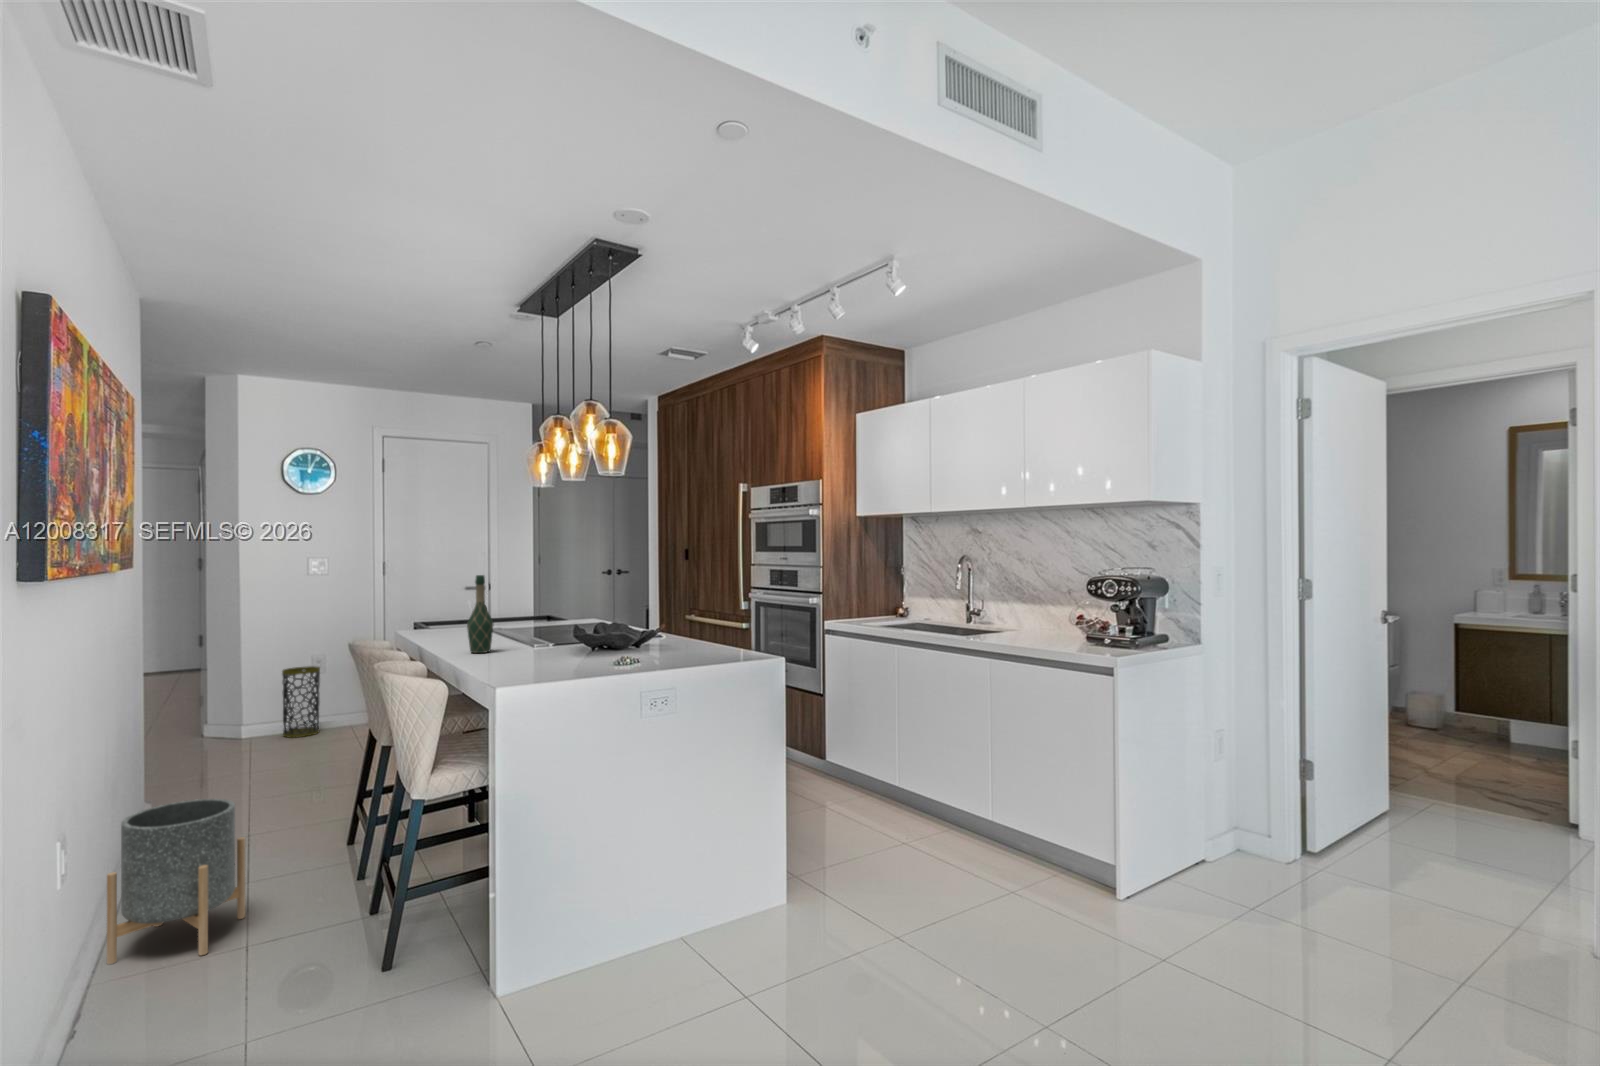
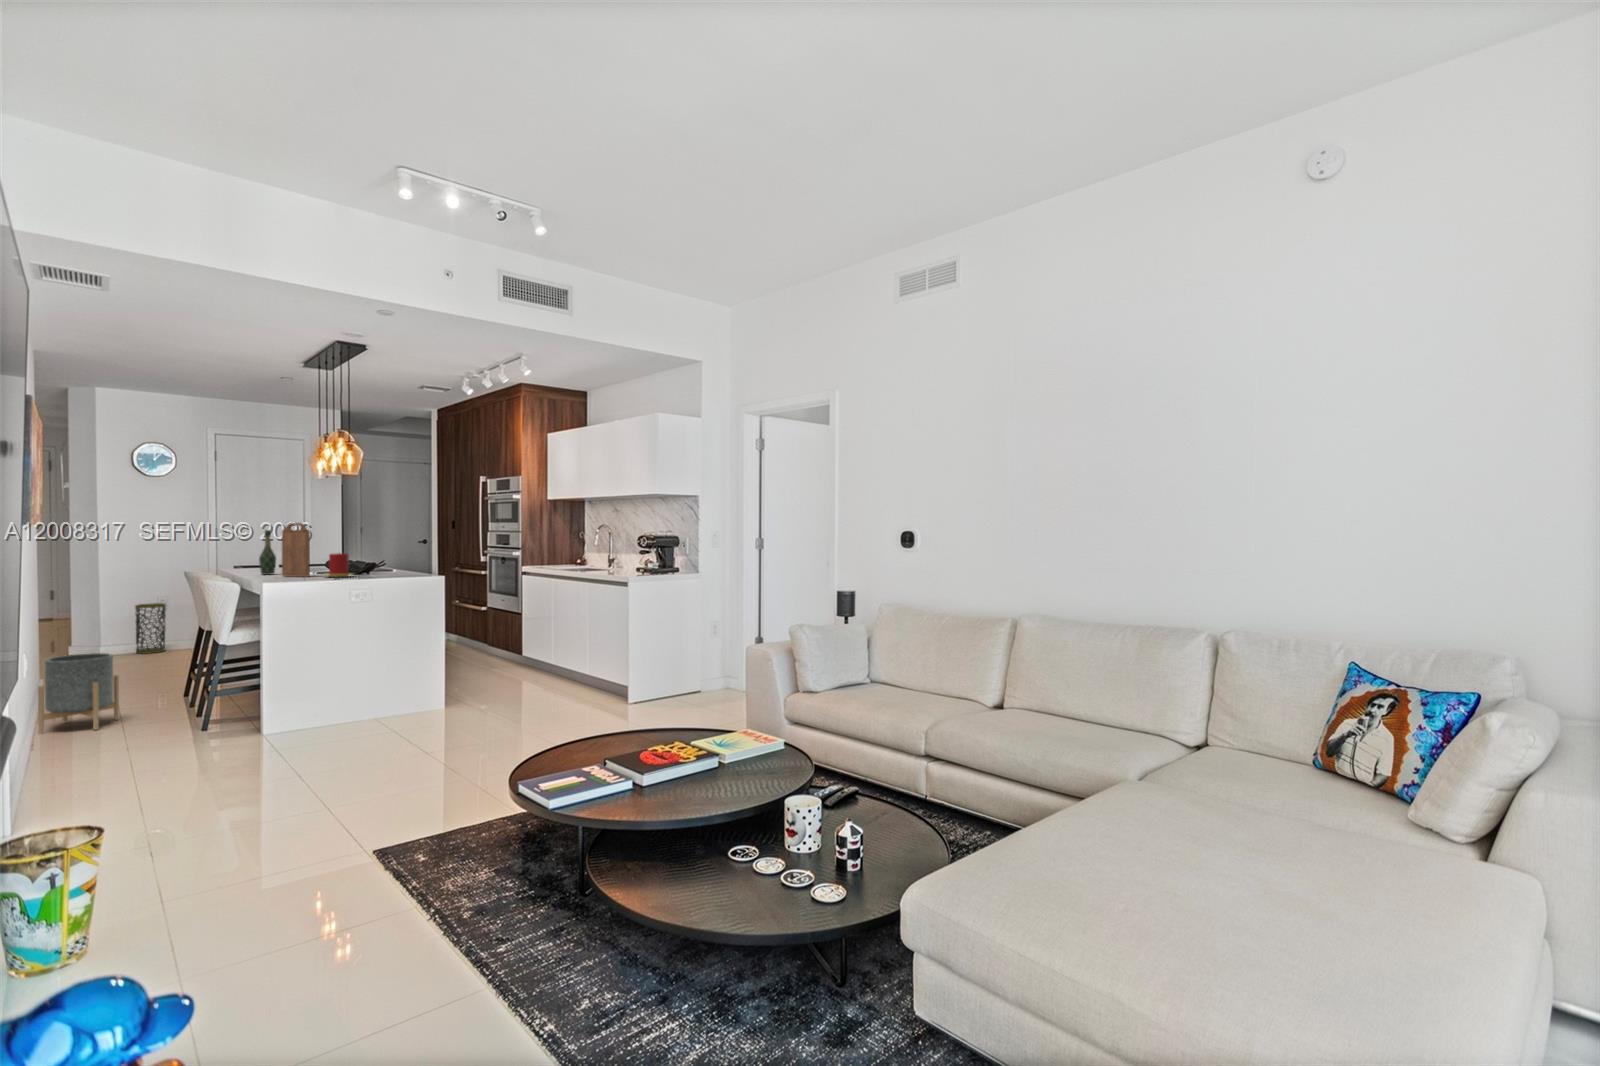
cutting board: none [509,563,558,662] -> present [282,523,310,577]
candle: none [581,618,633,664] -> present [326,553,351,577]

